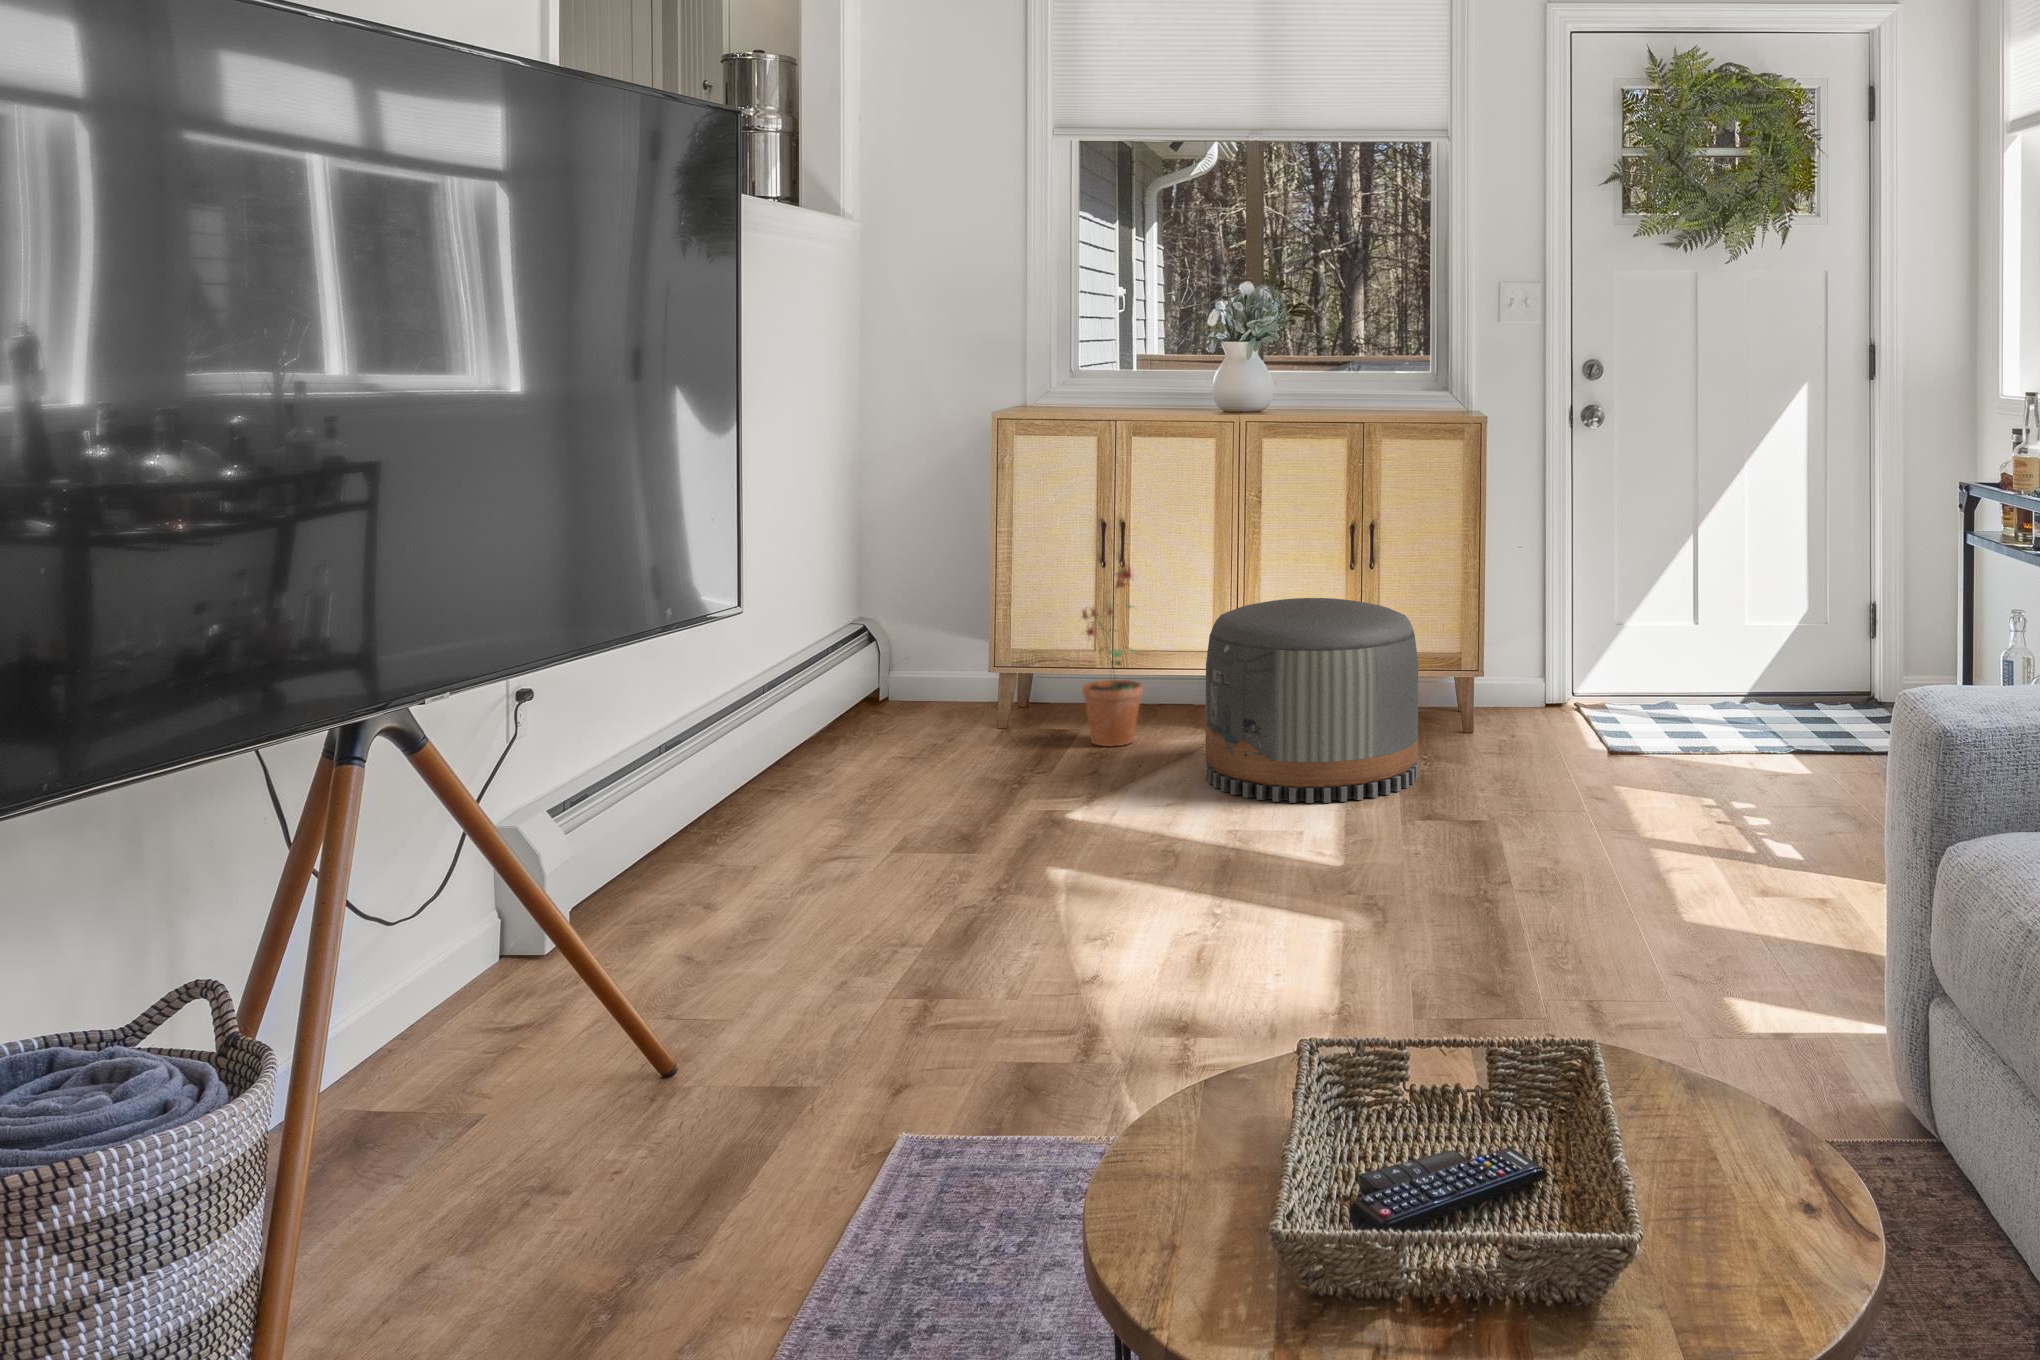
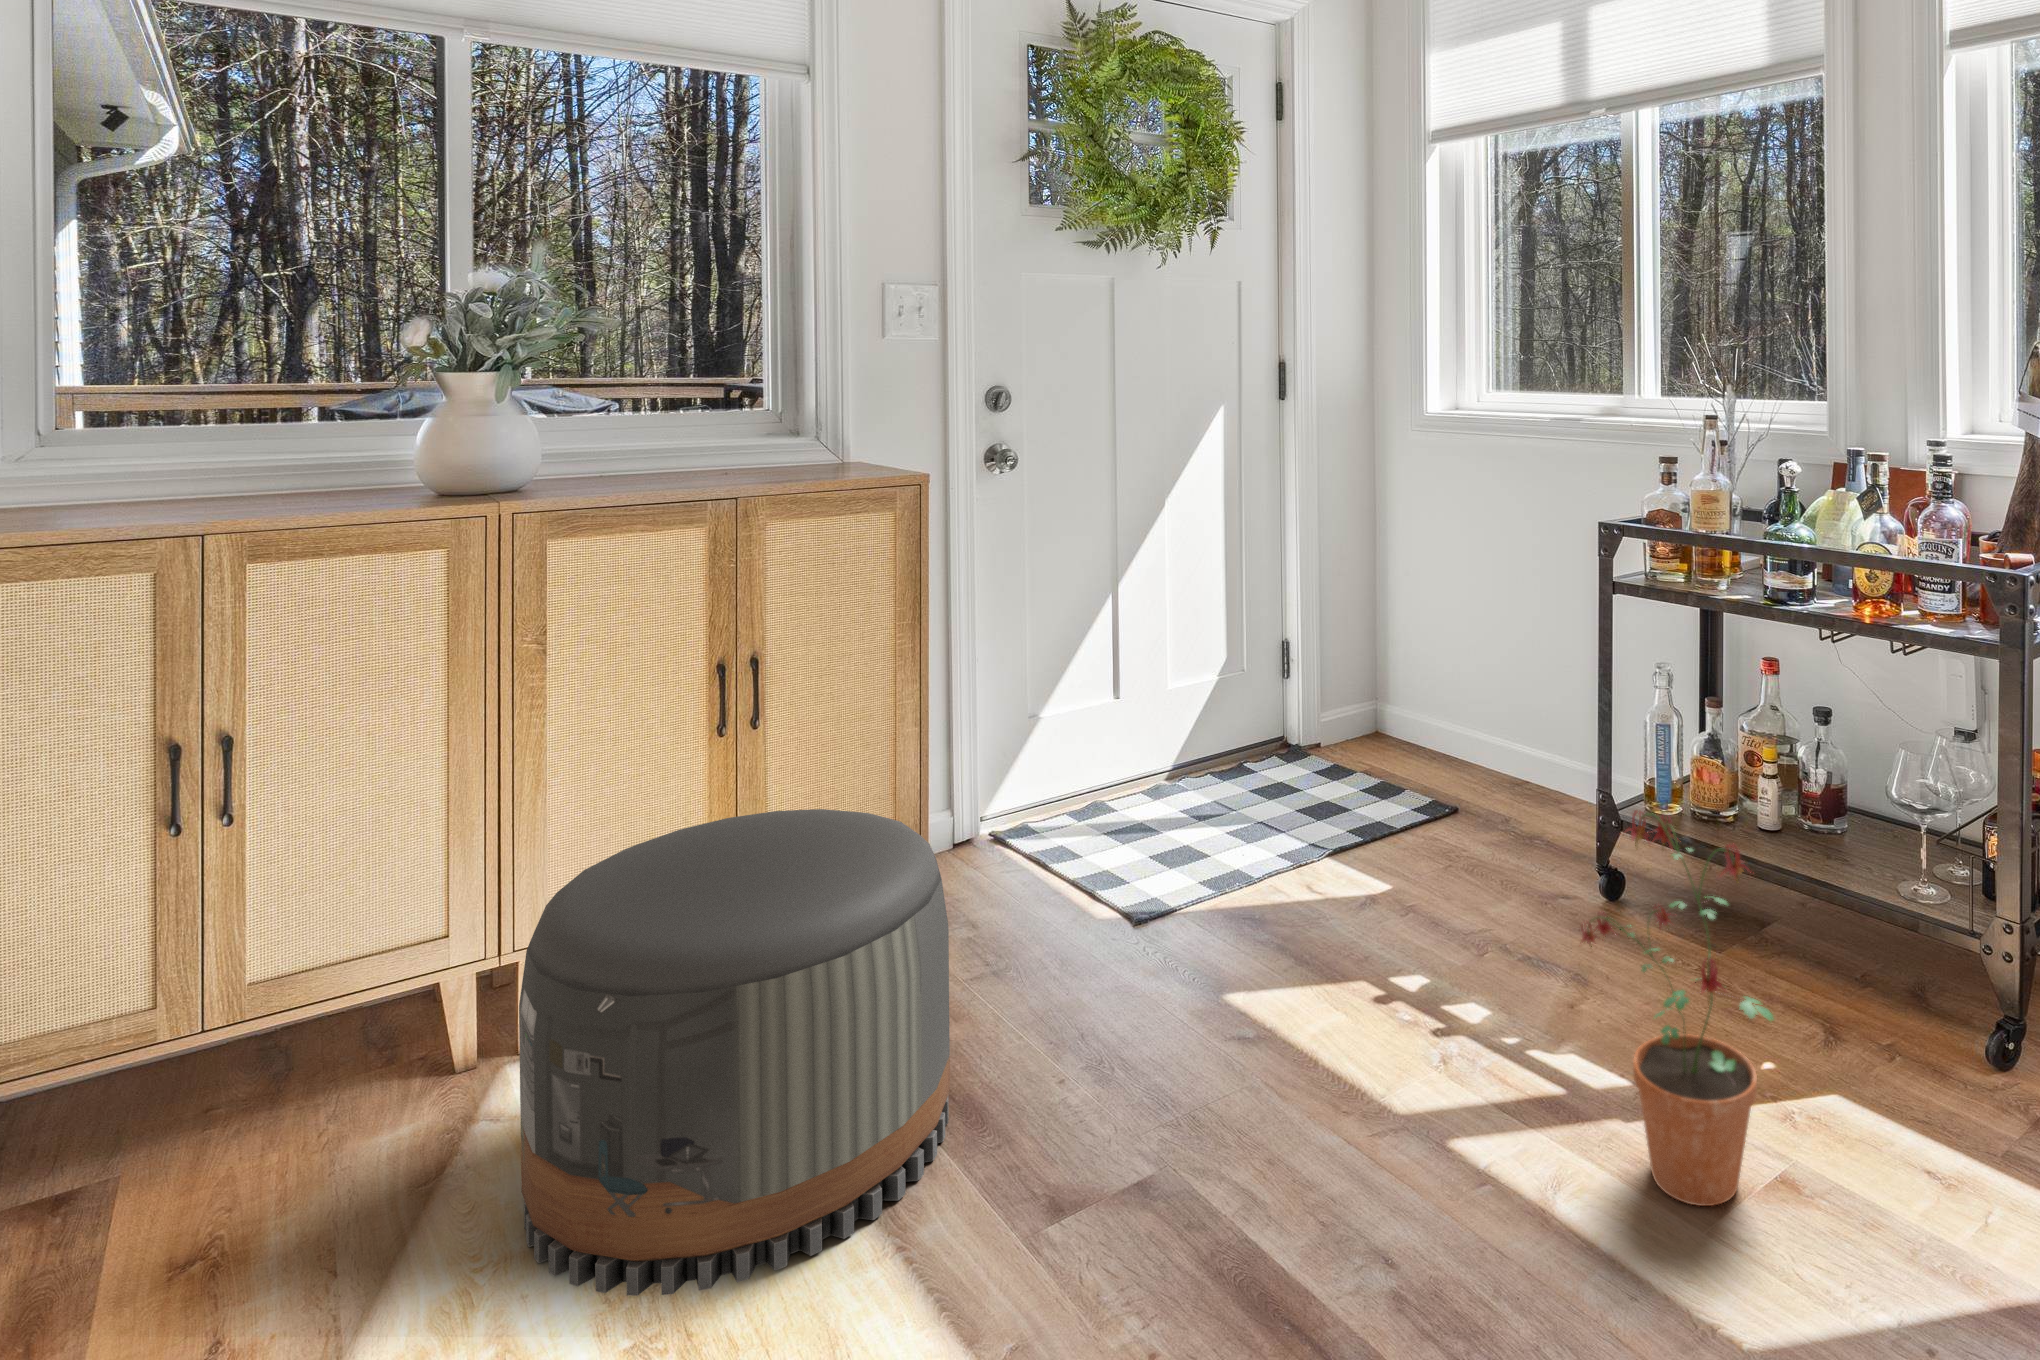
potted plant: present [1082,563,1143,746] -> present [1581,811,1774,1206]

